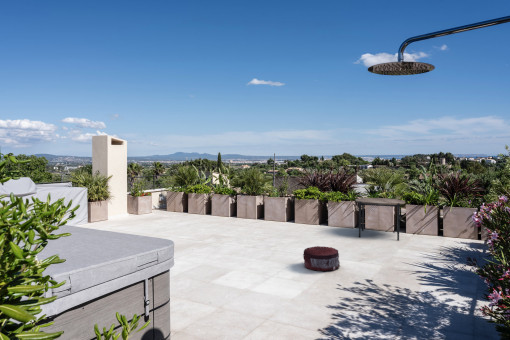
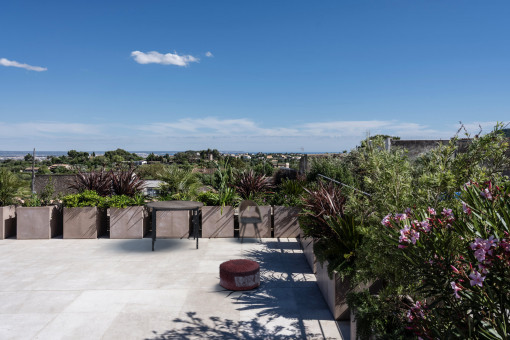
dining chair: none [441,201,468,243] -> present [238,200,263,242]
pouf: present [303,246,340,271] -> present [219,259,261,290]

